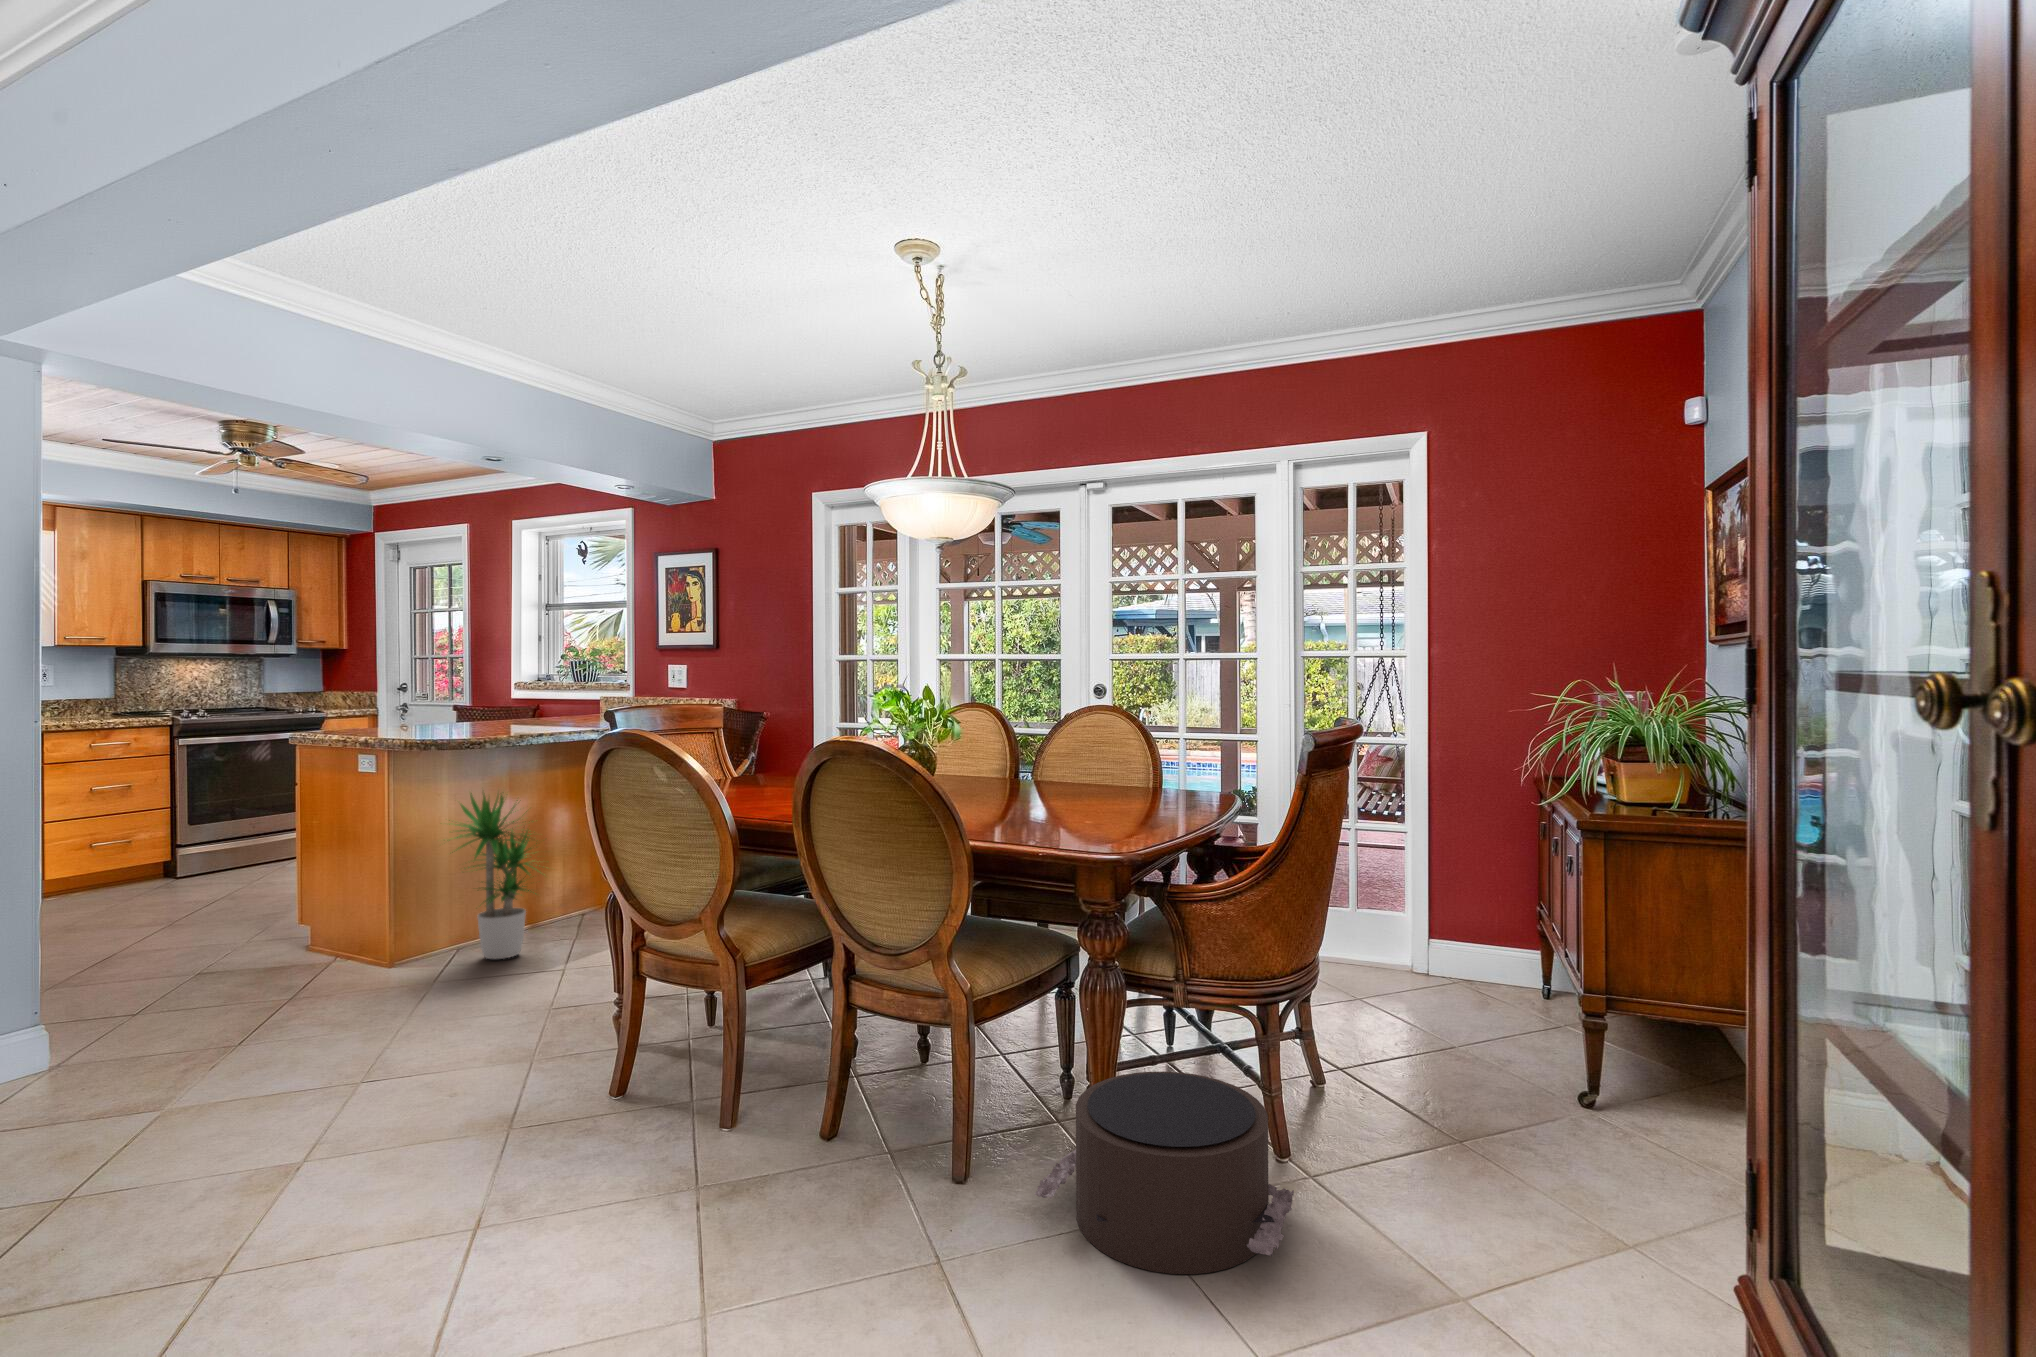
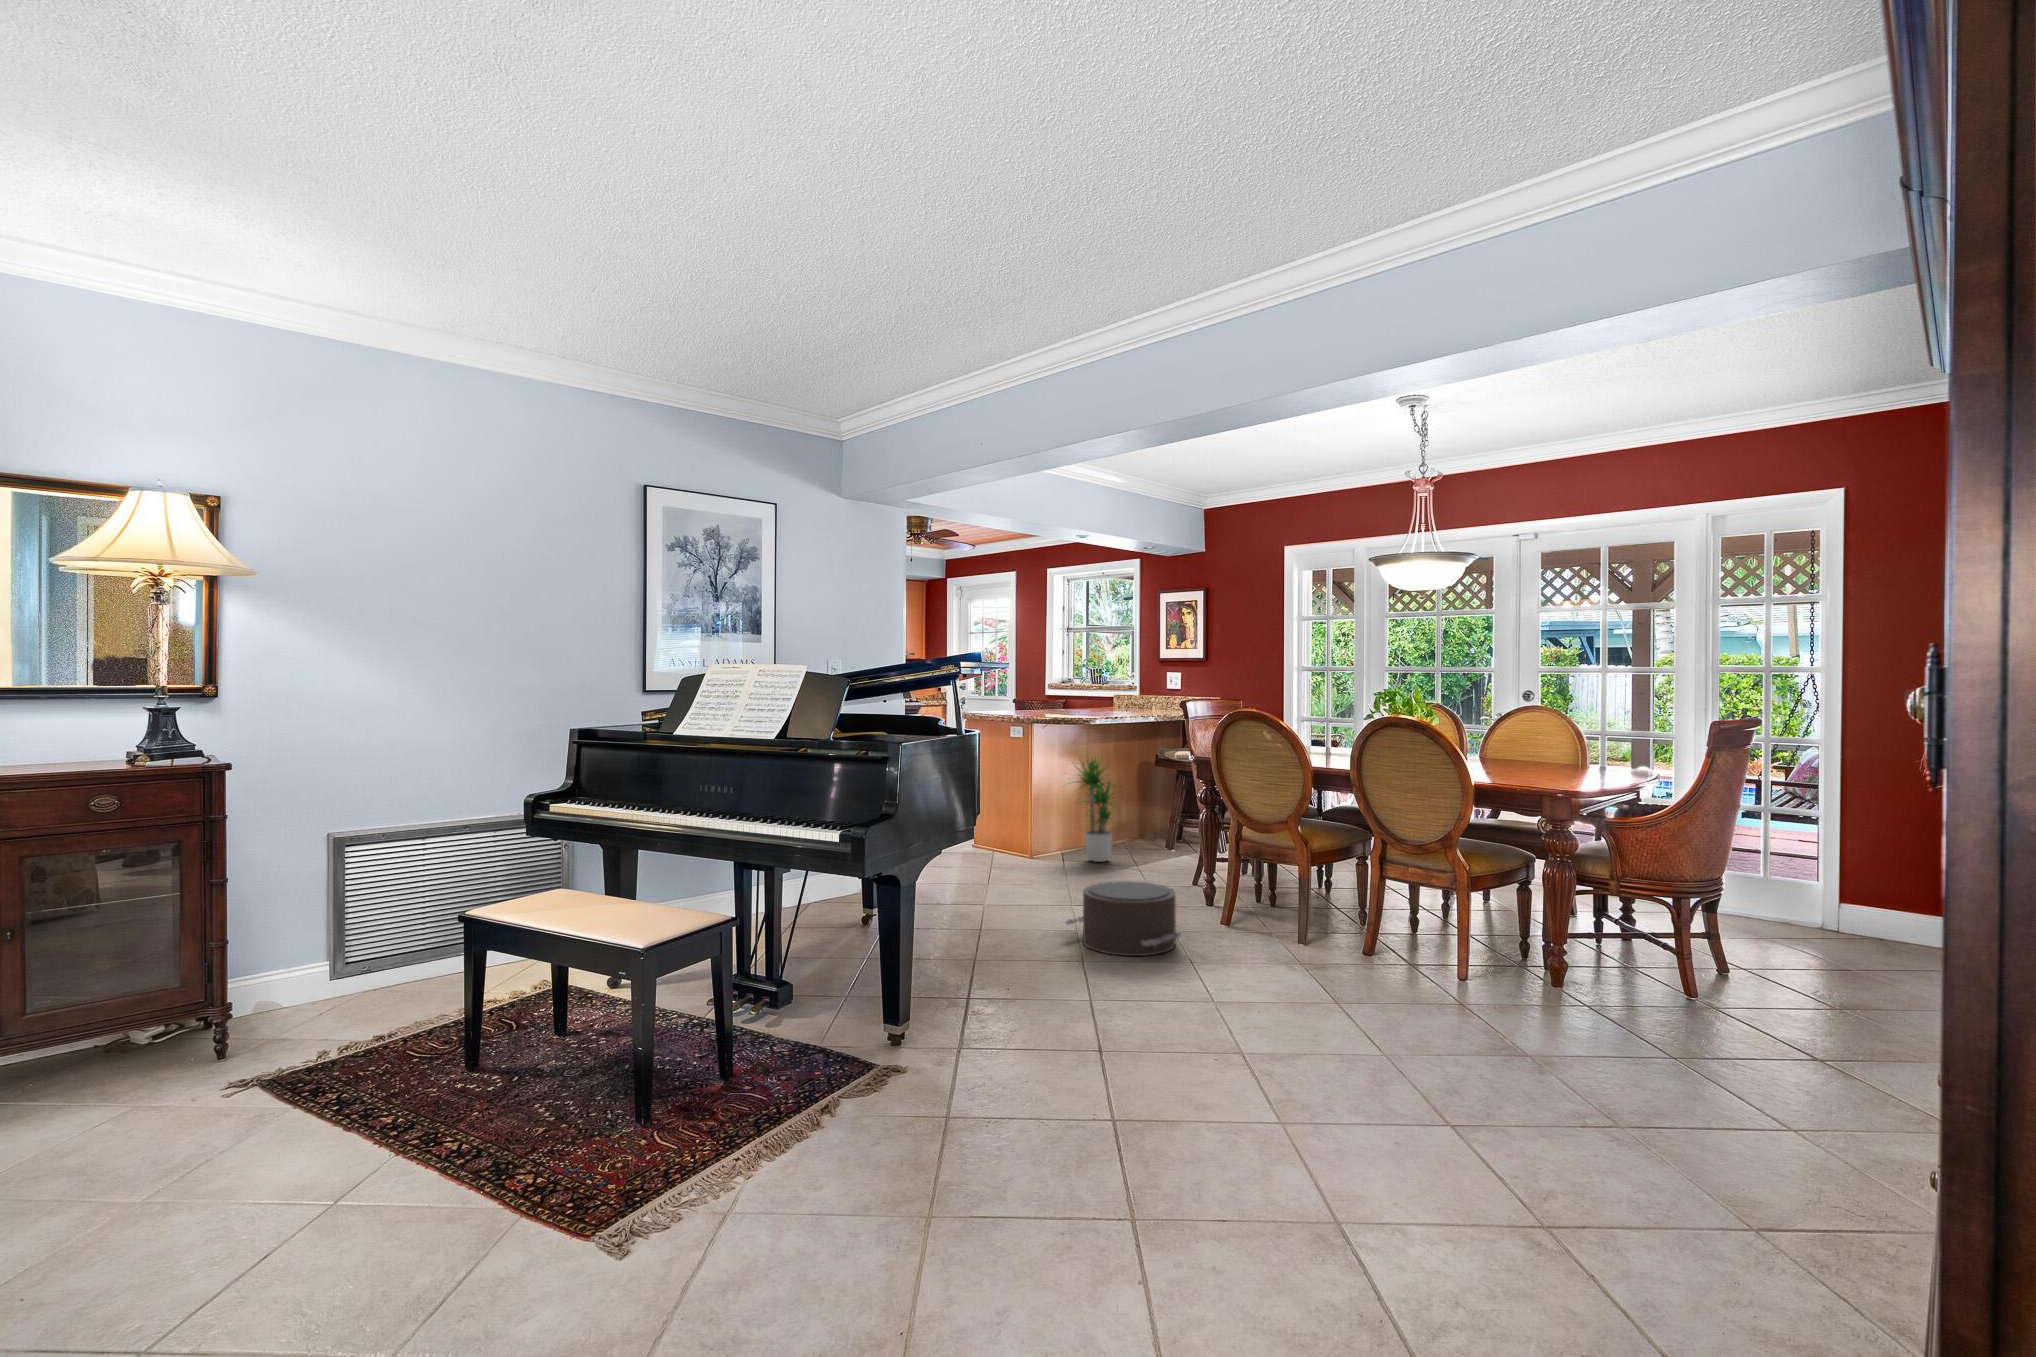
pouf: present [1034,1071,1294,1274] -> present [1066,881,1181,956]

